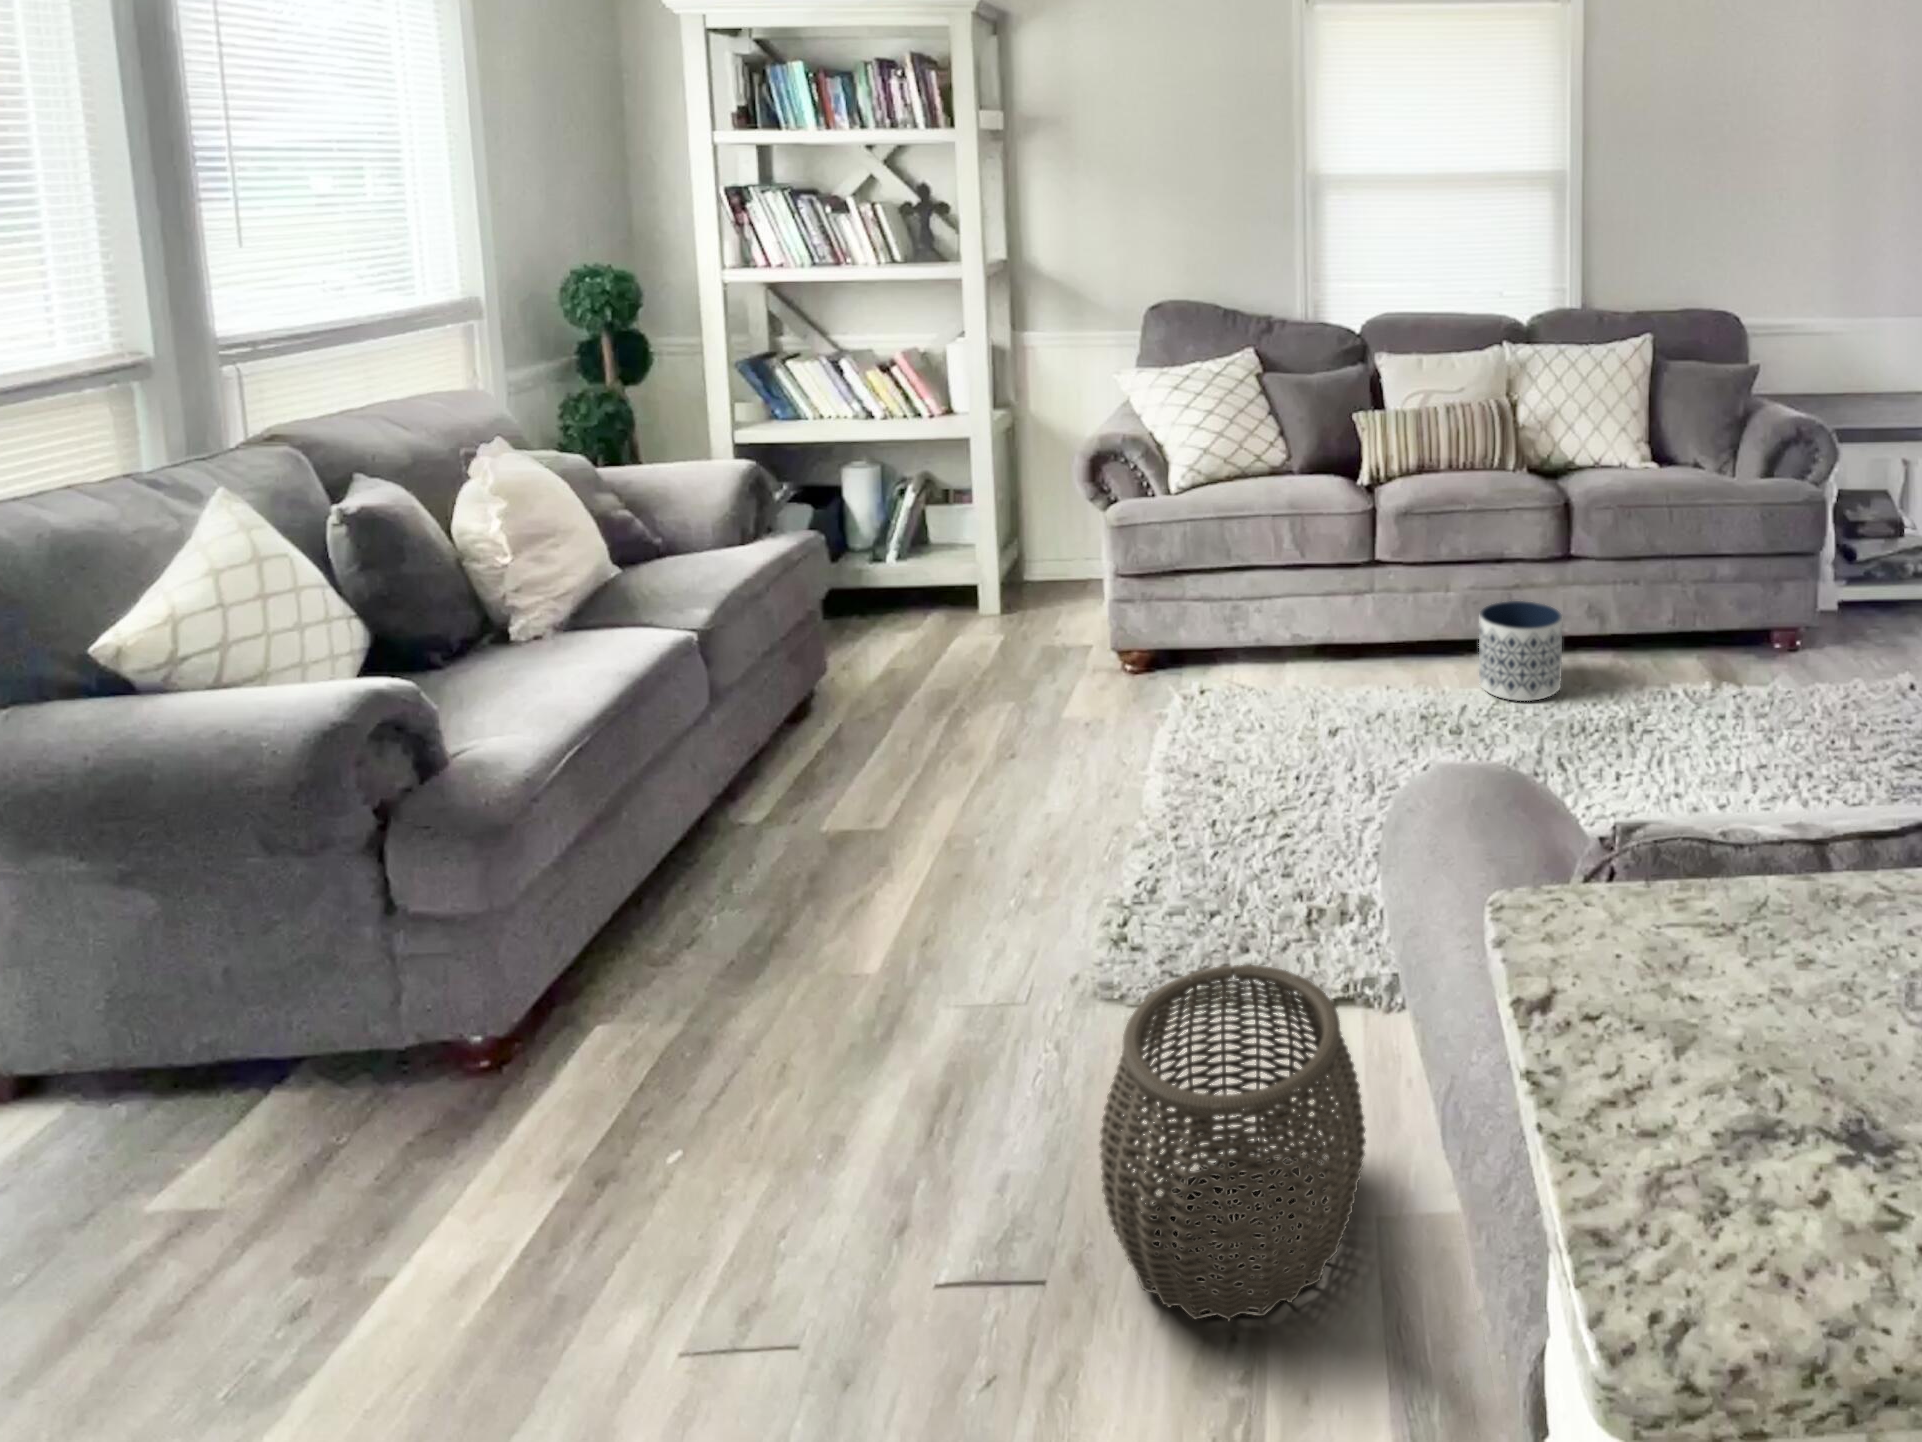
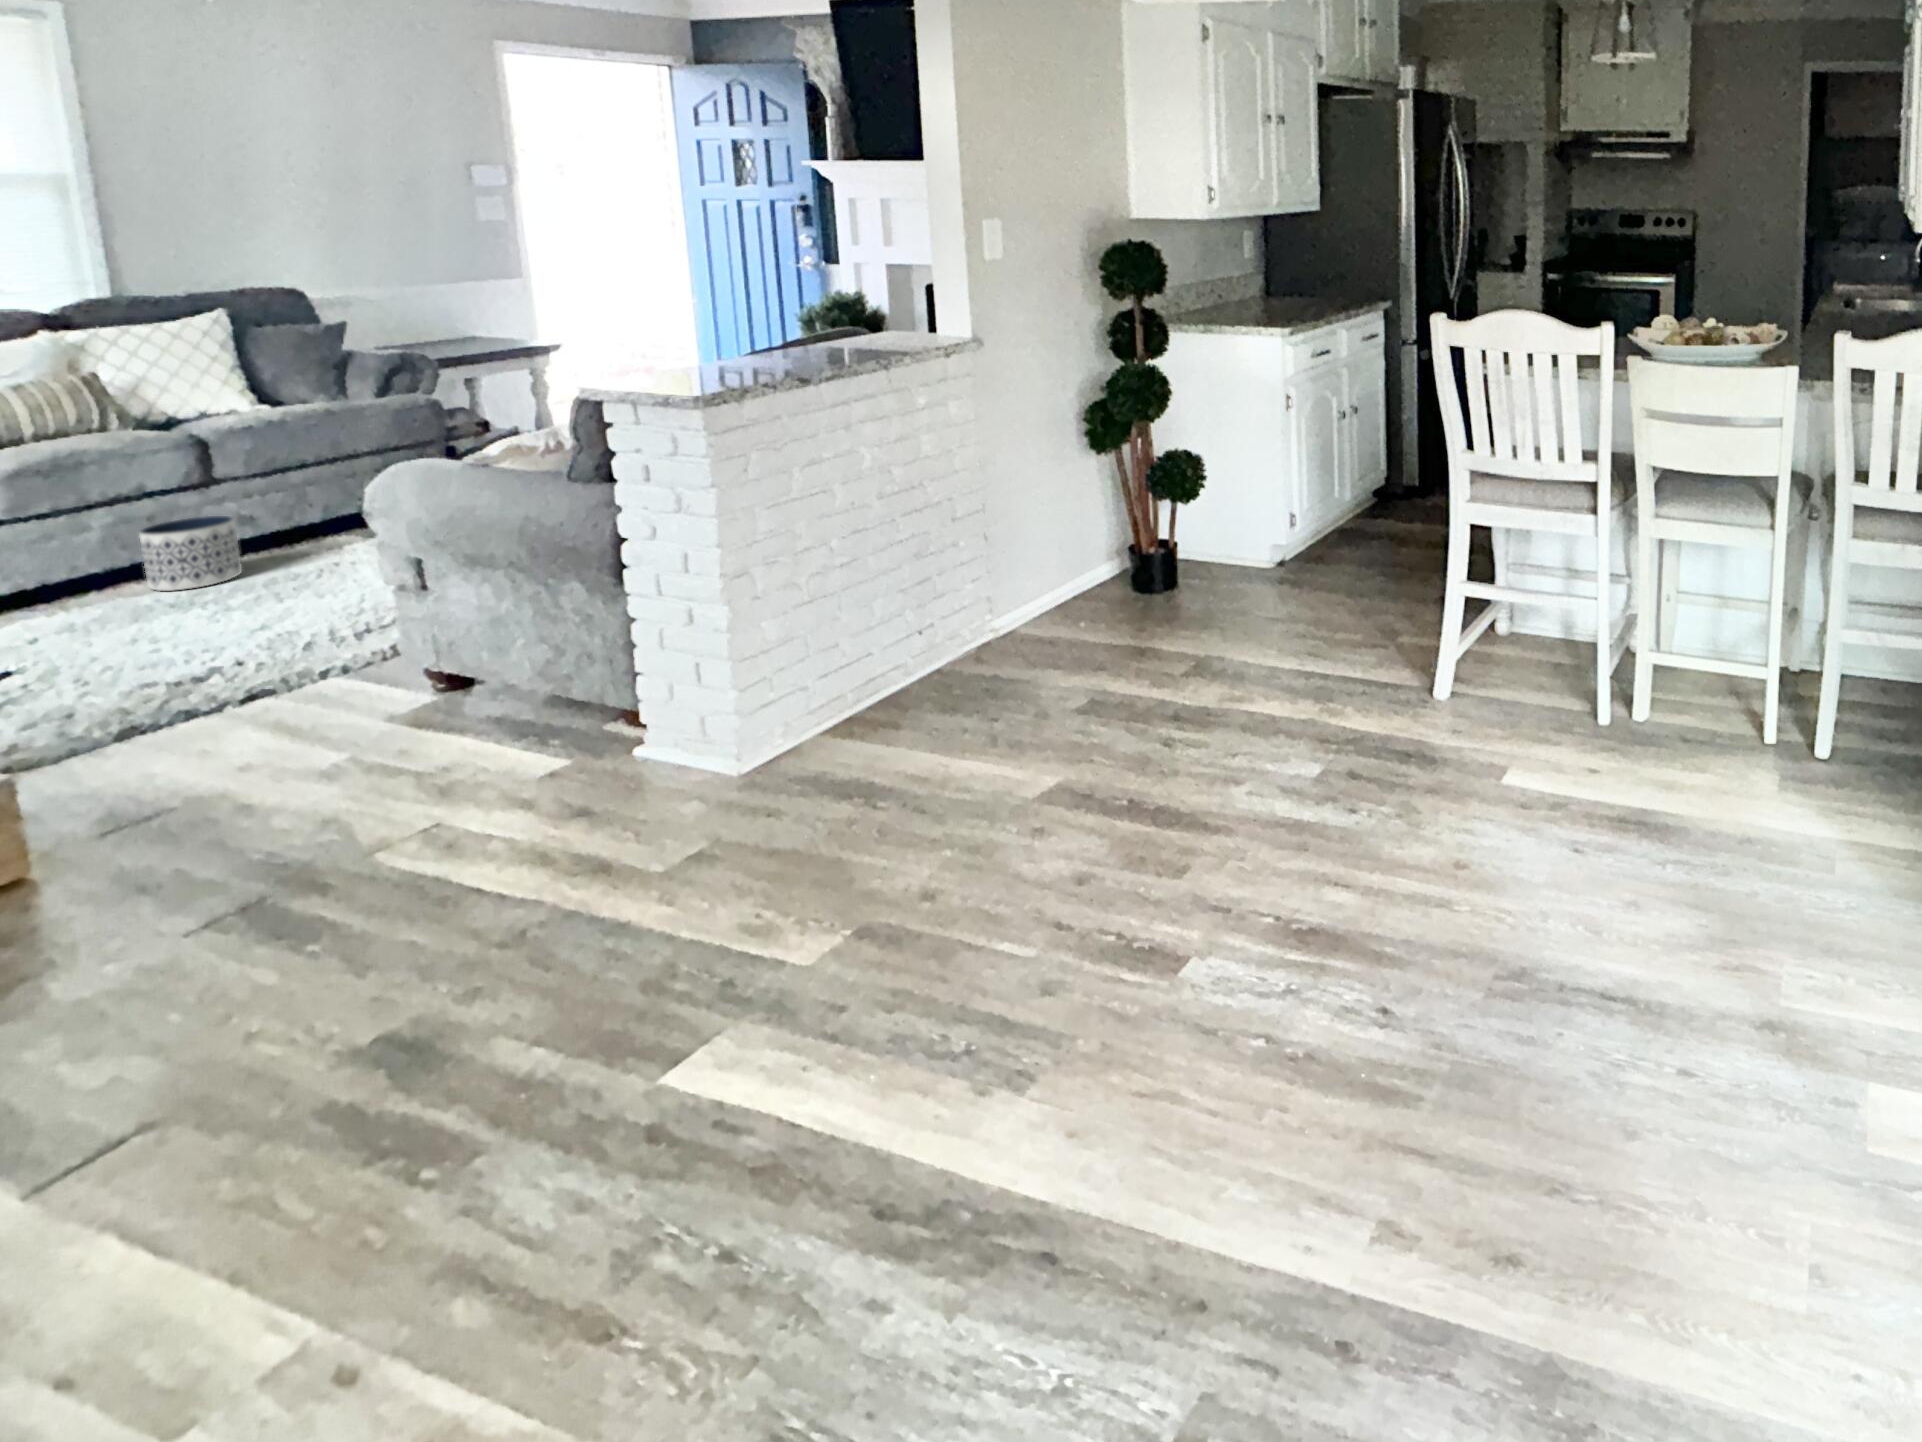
woven basket: present [1100,965,1366,1321] -> none [166,616,369,776]

